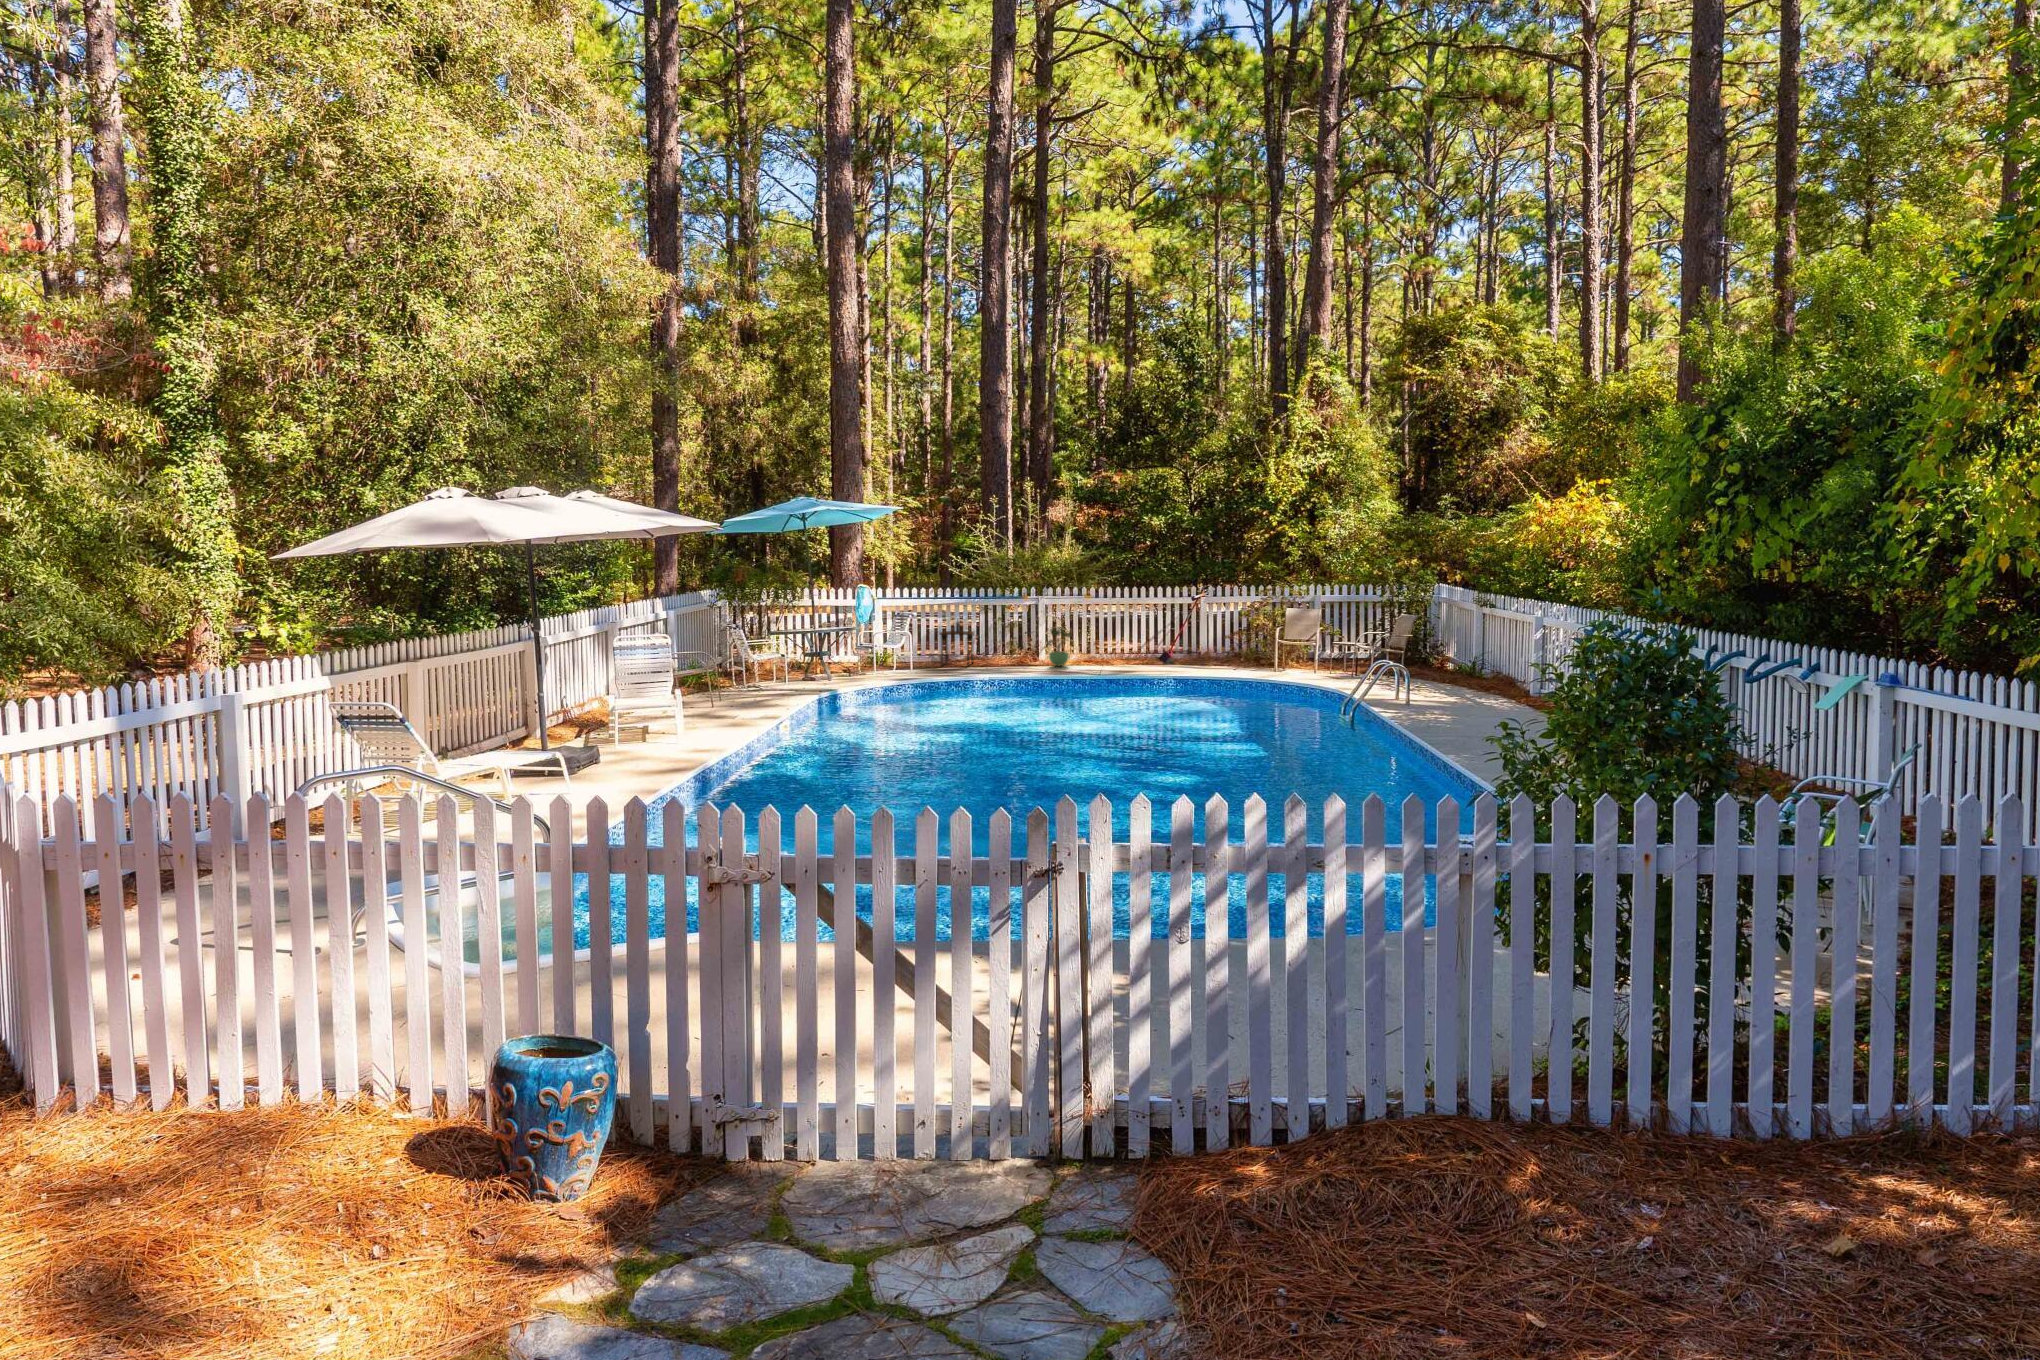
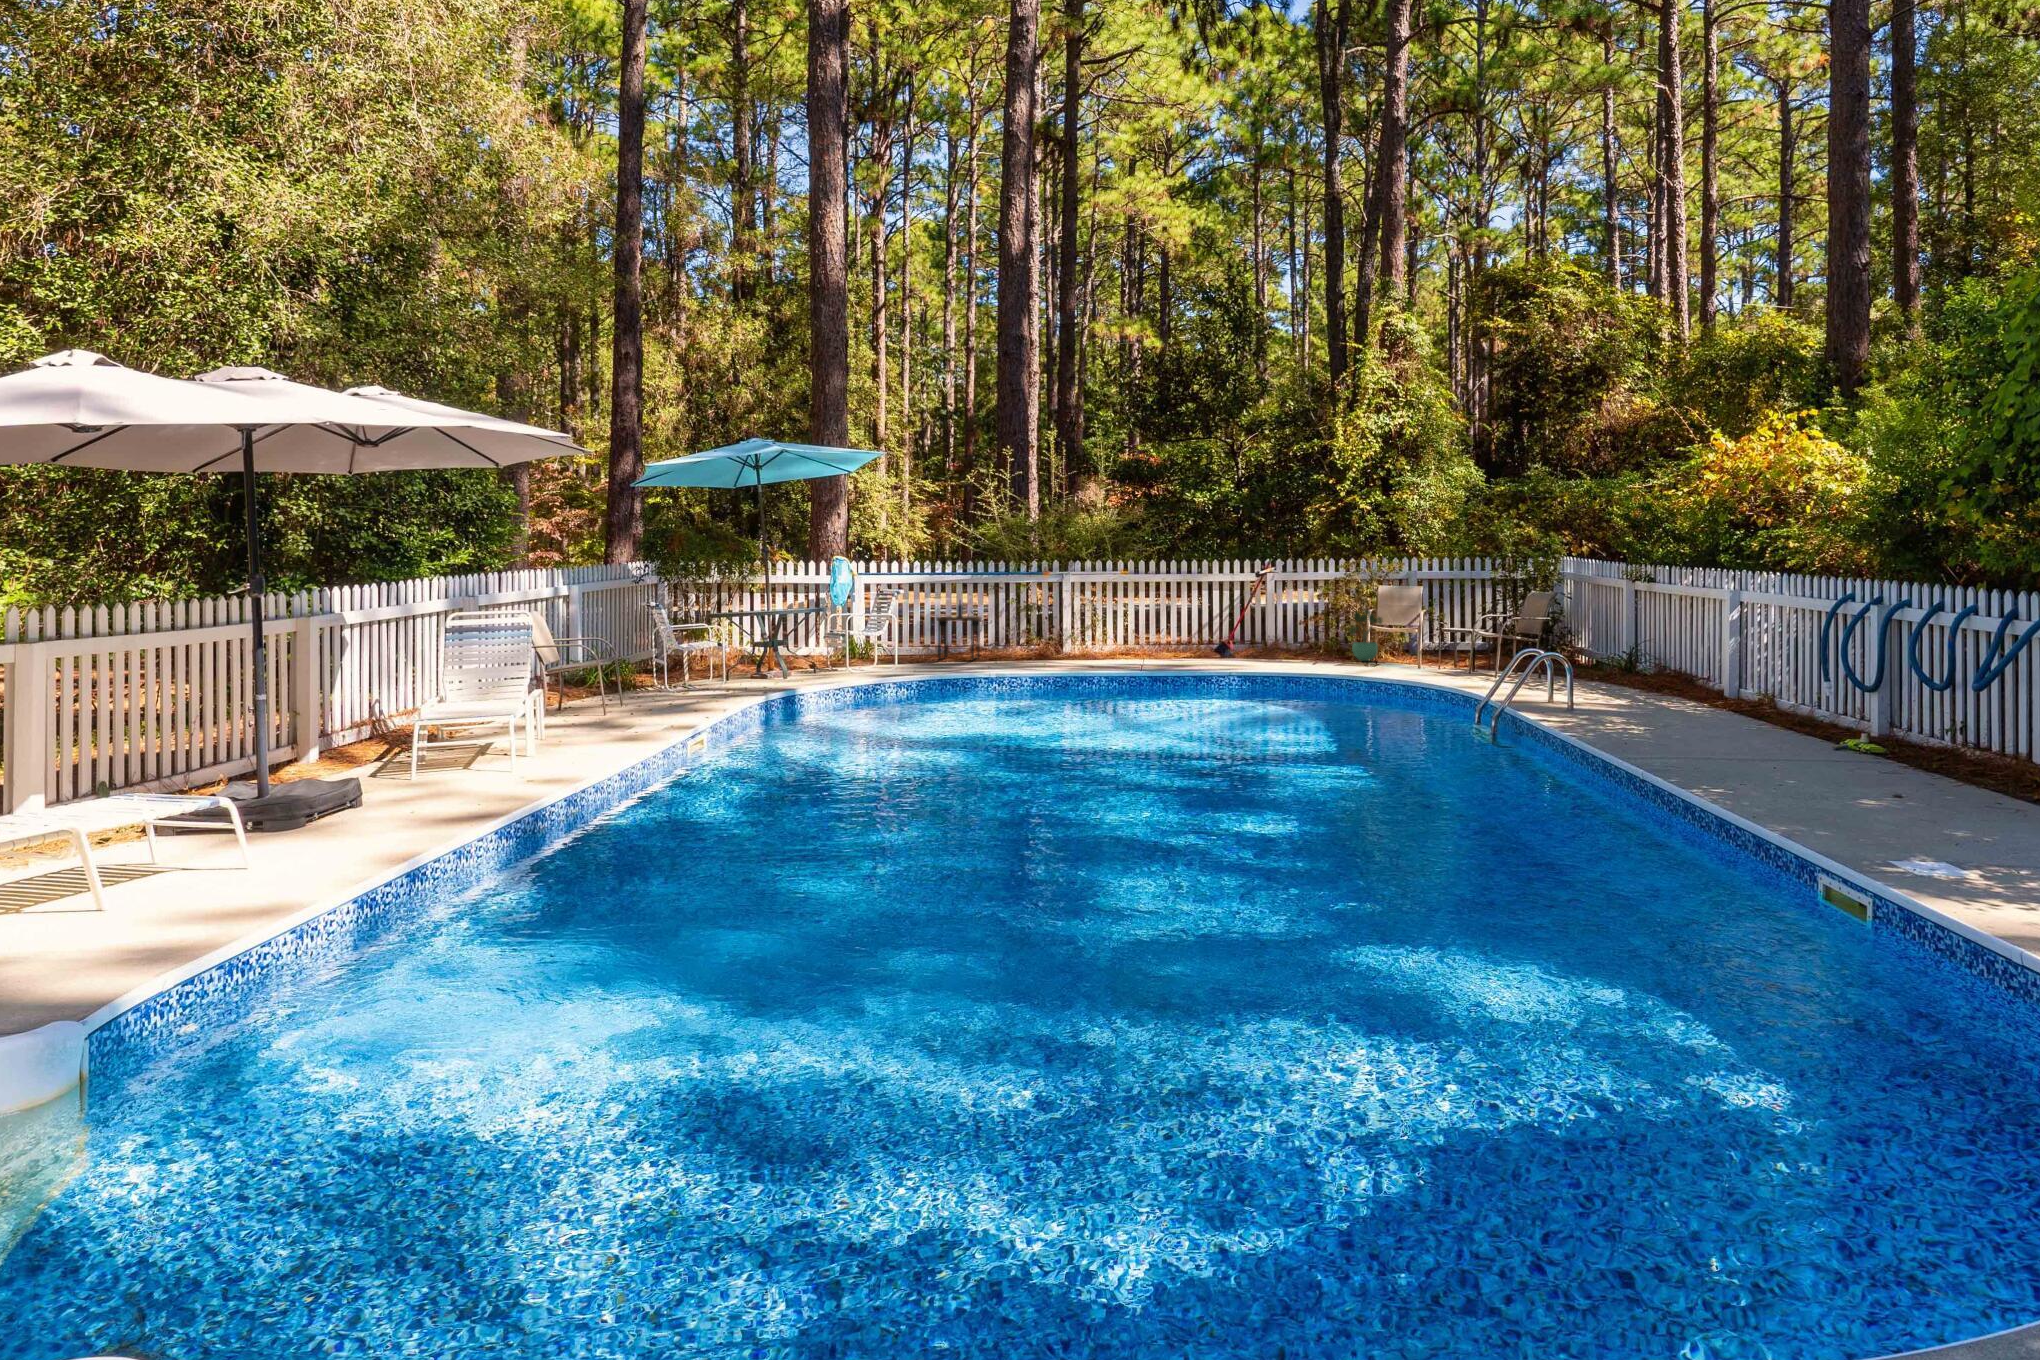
potted plant: present [1047,627,1071,666] -> present [1349,610,1382,661]

